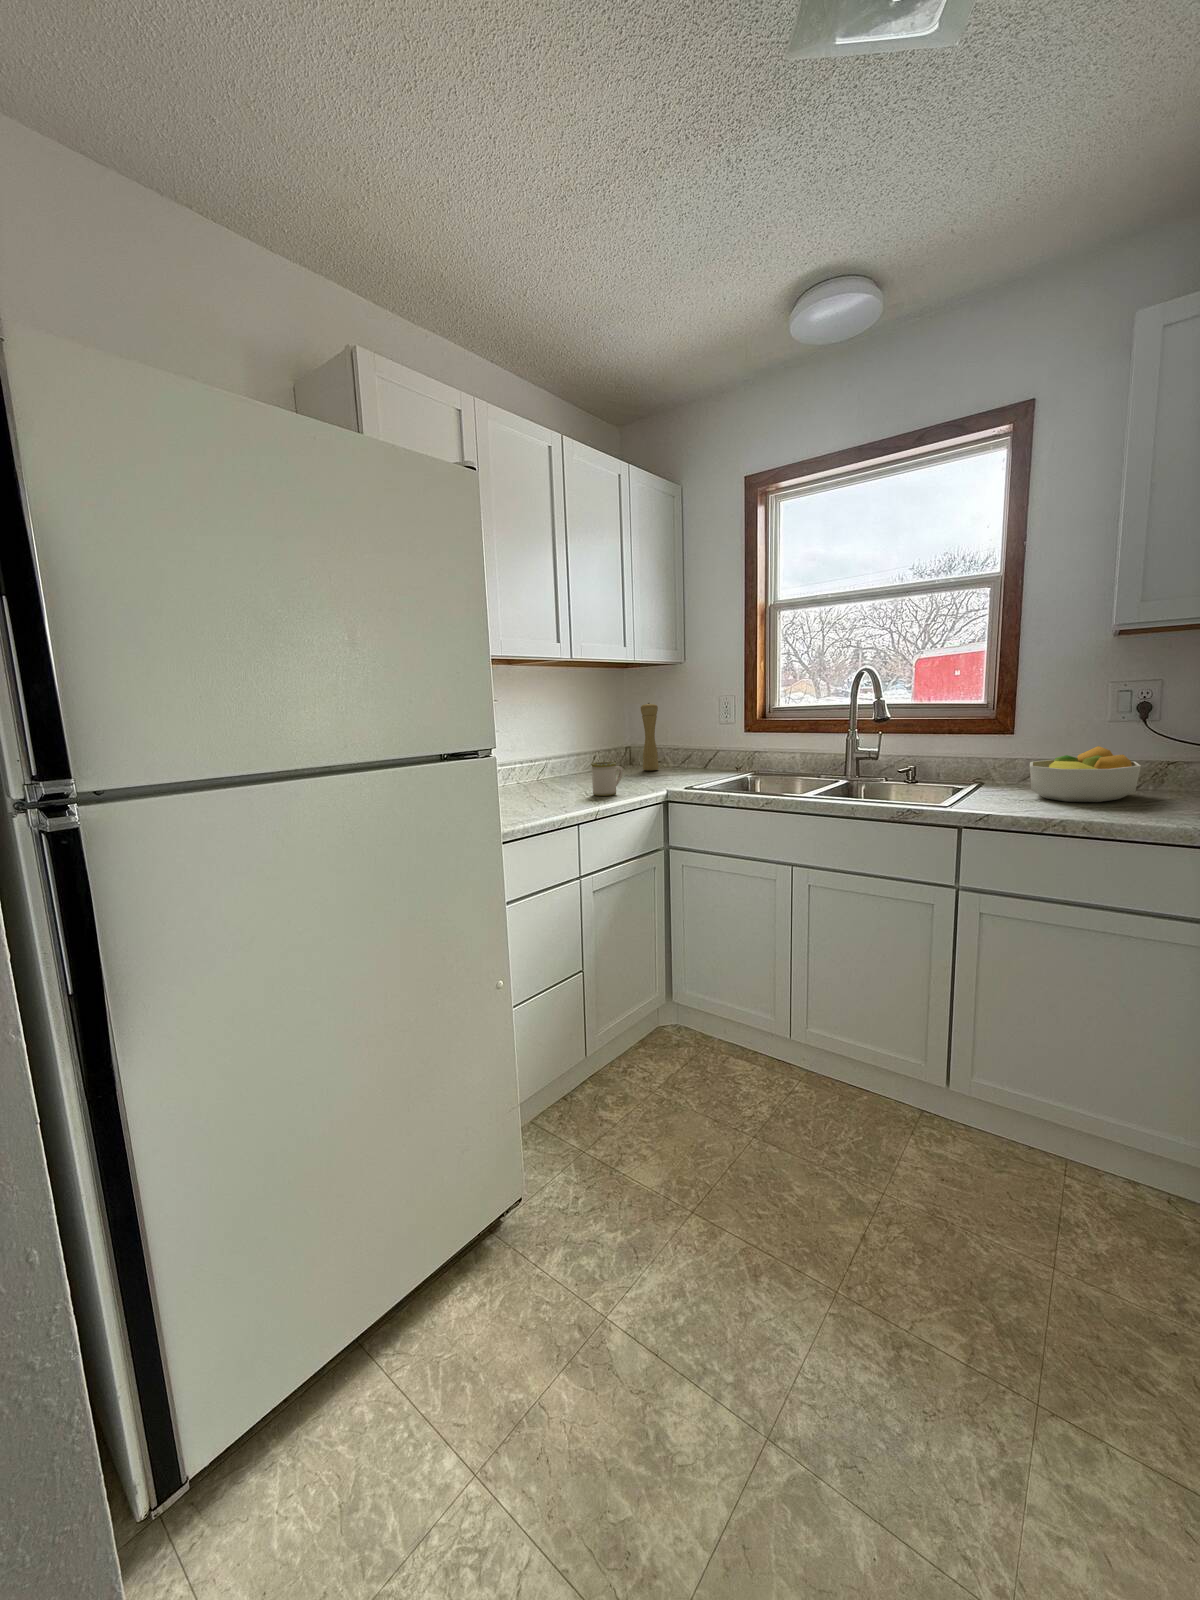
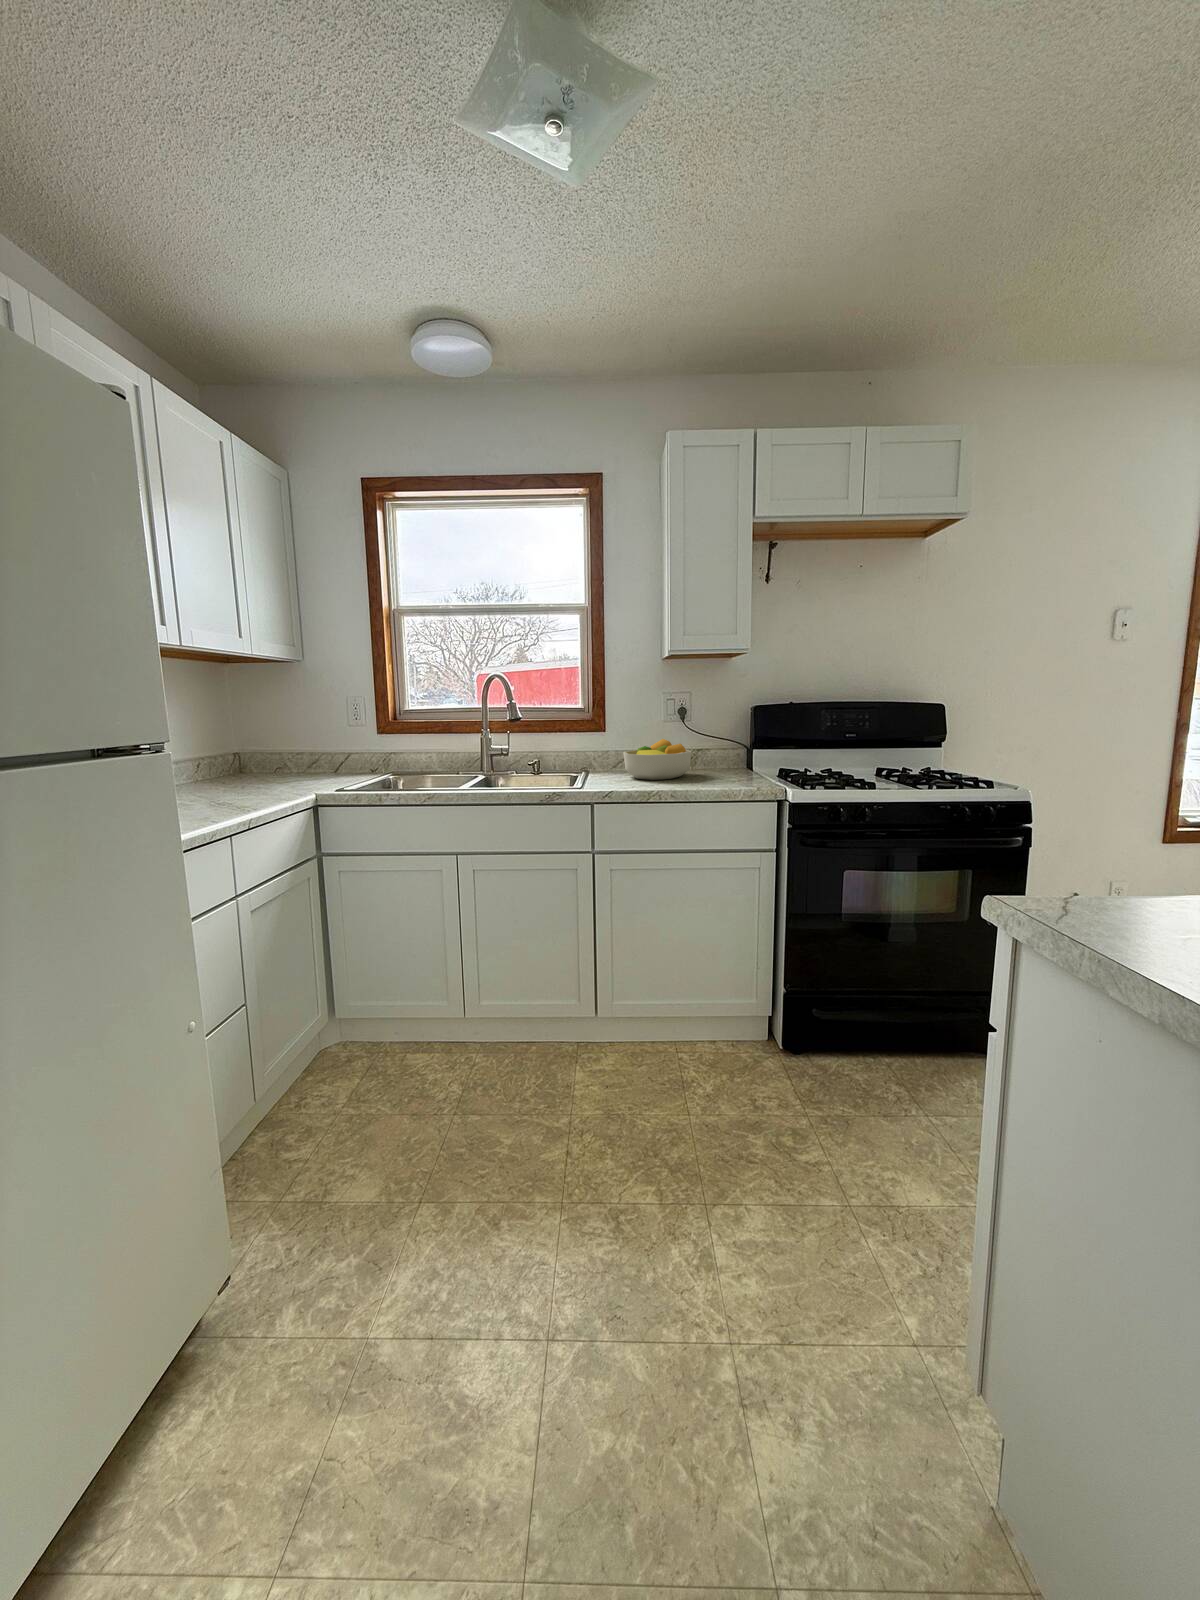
pepper mill: present [641,703,659,770] -> none [250,704,277,779]
mug: present [591,762,623,796] -> none [220,766,260,805]

